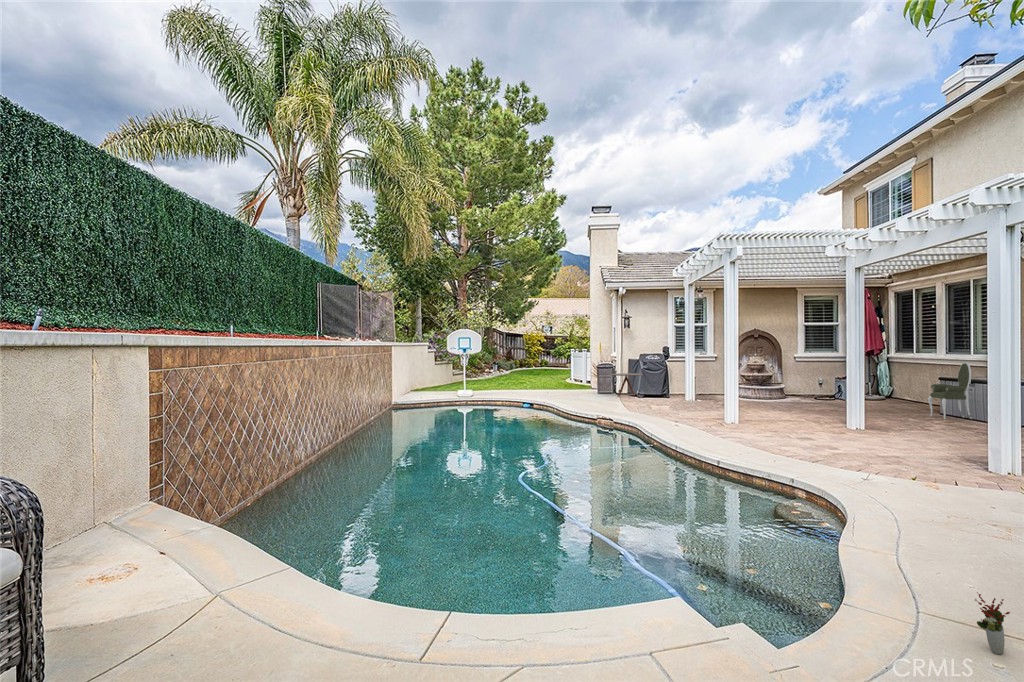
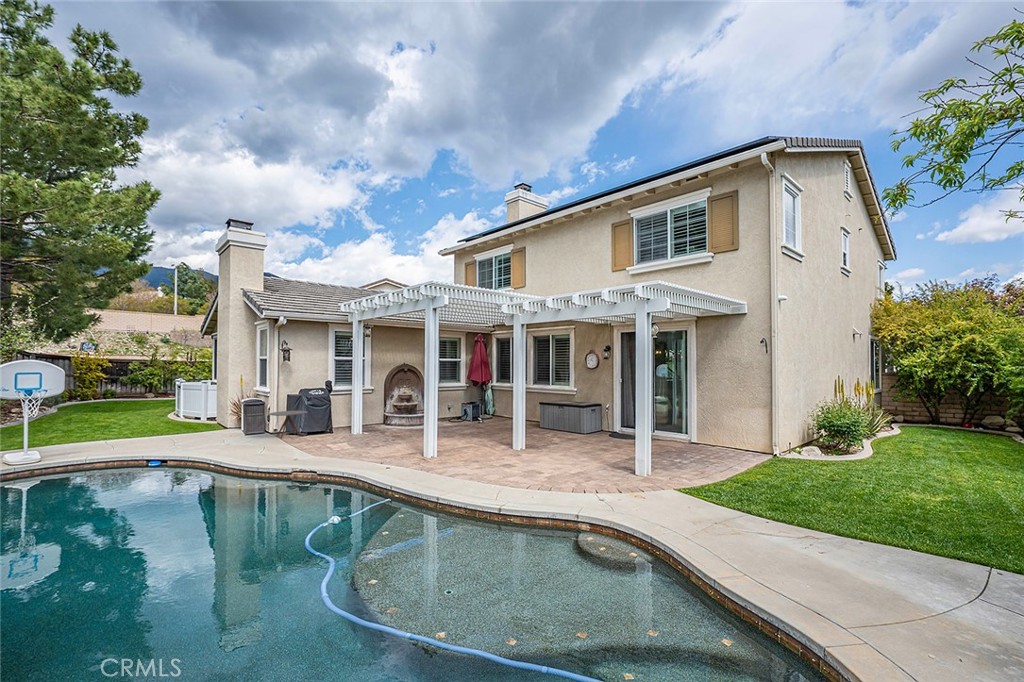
armchair: present [928,362,972,420] -> none [538,393,561,434]
decorative plant: present [975,592,1010,654] -> none [853,596,873,631]

